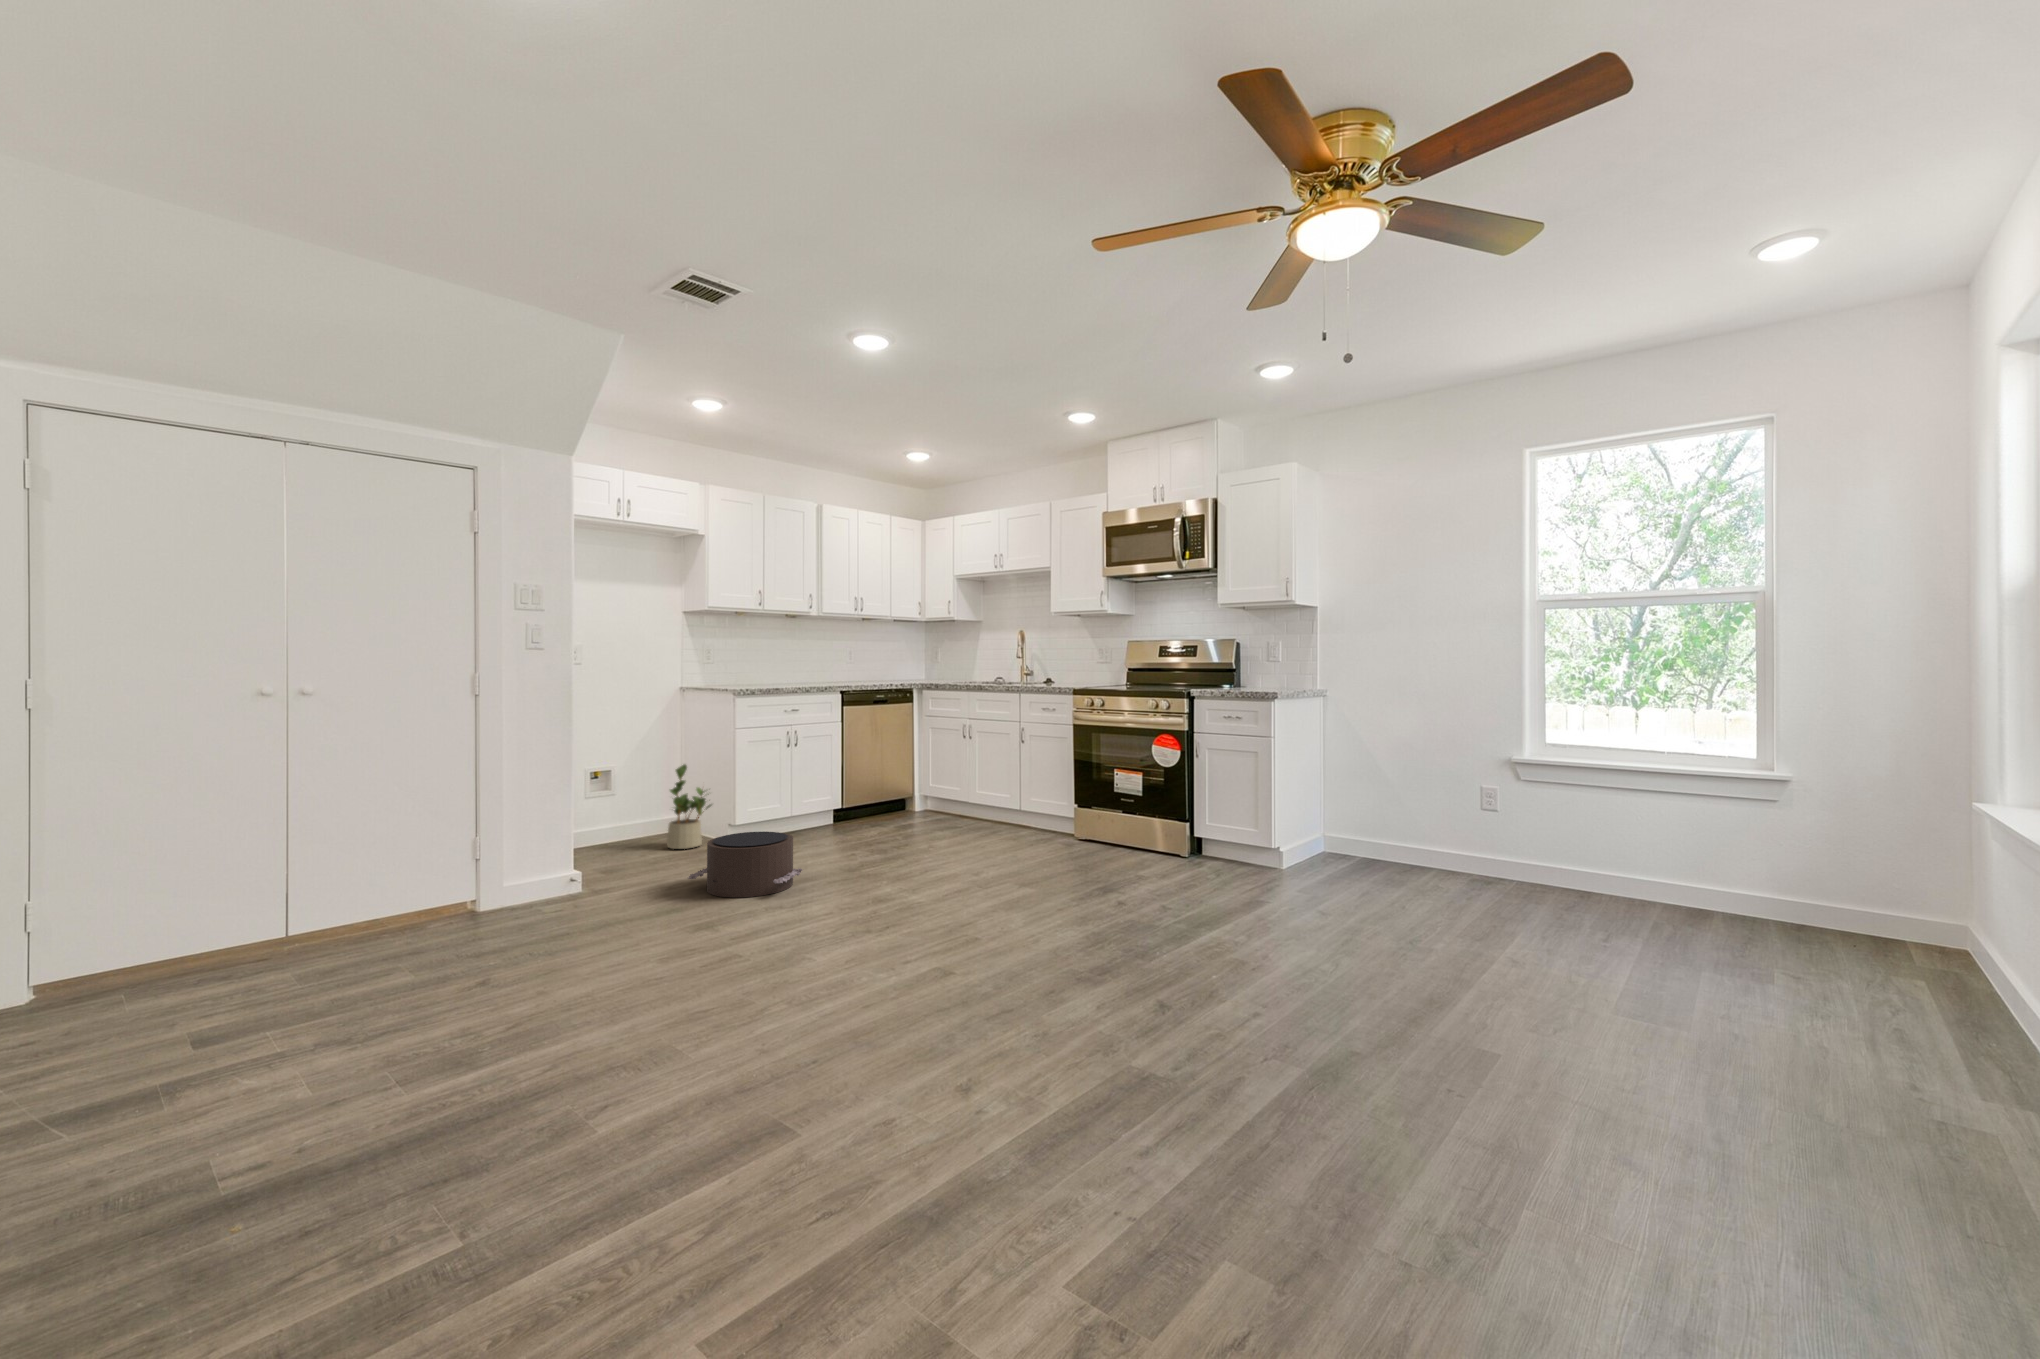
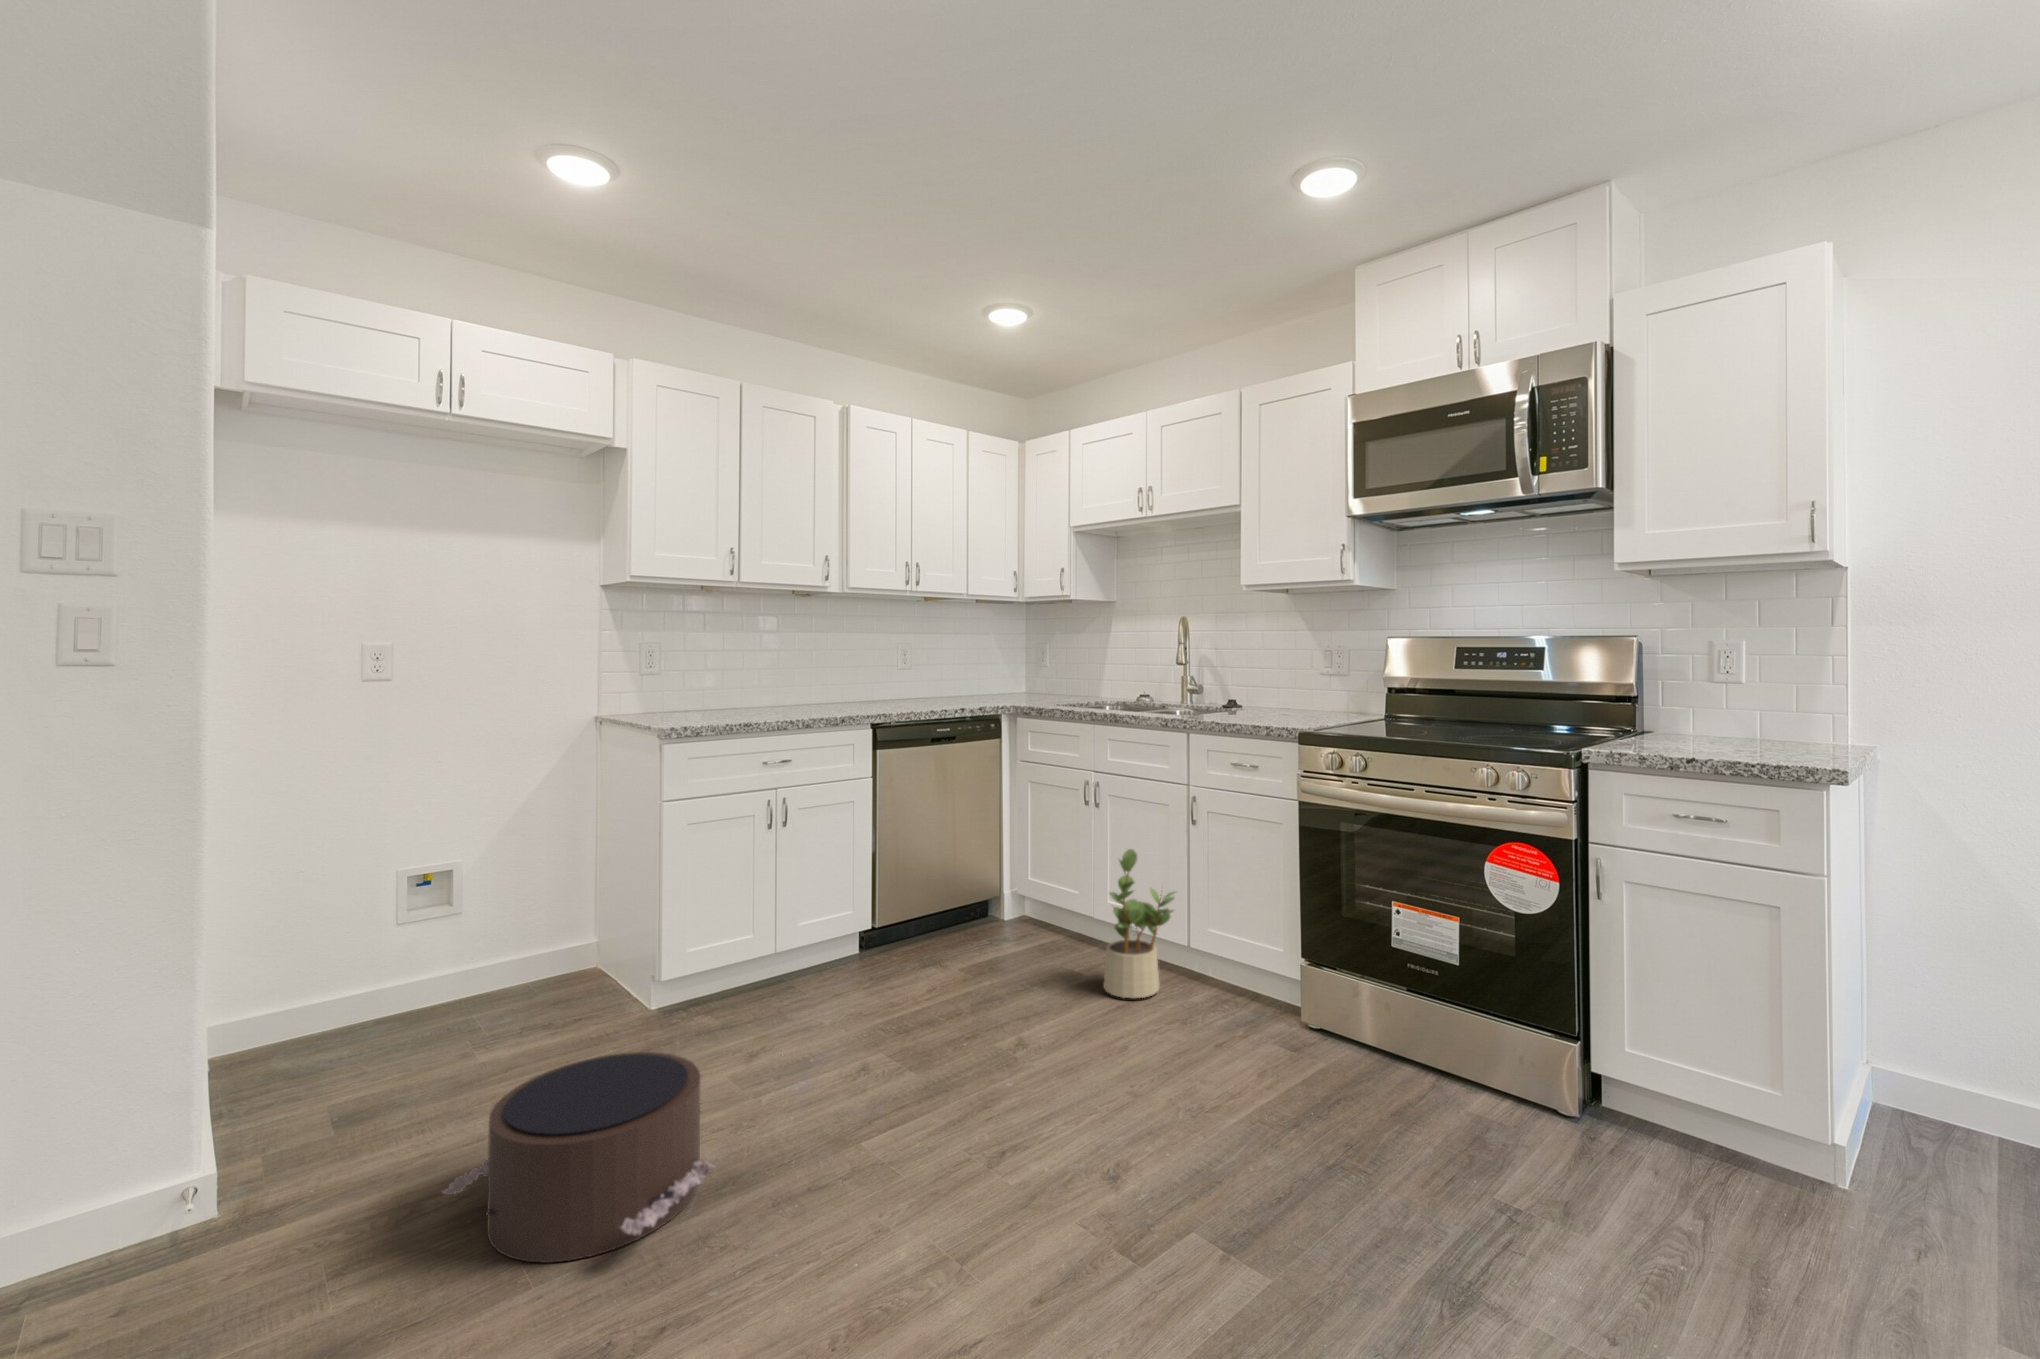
potted plant: present [667,764,711,849] -> present [1104,849,1175,998]

